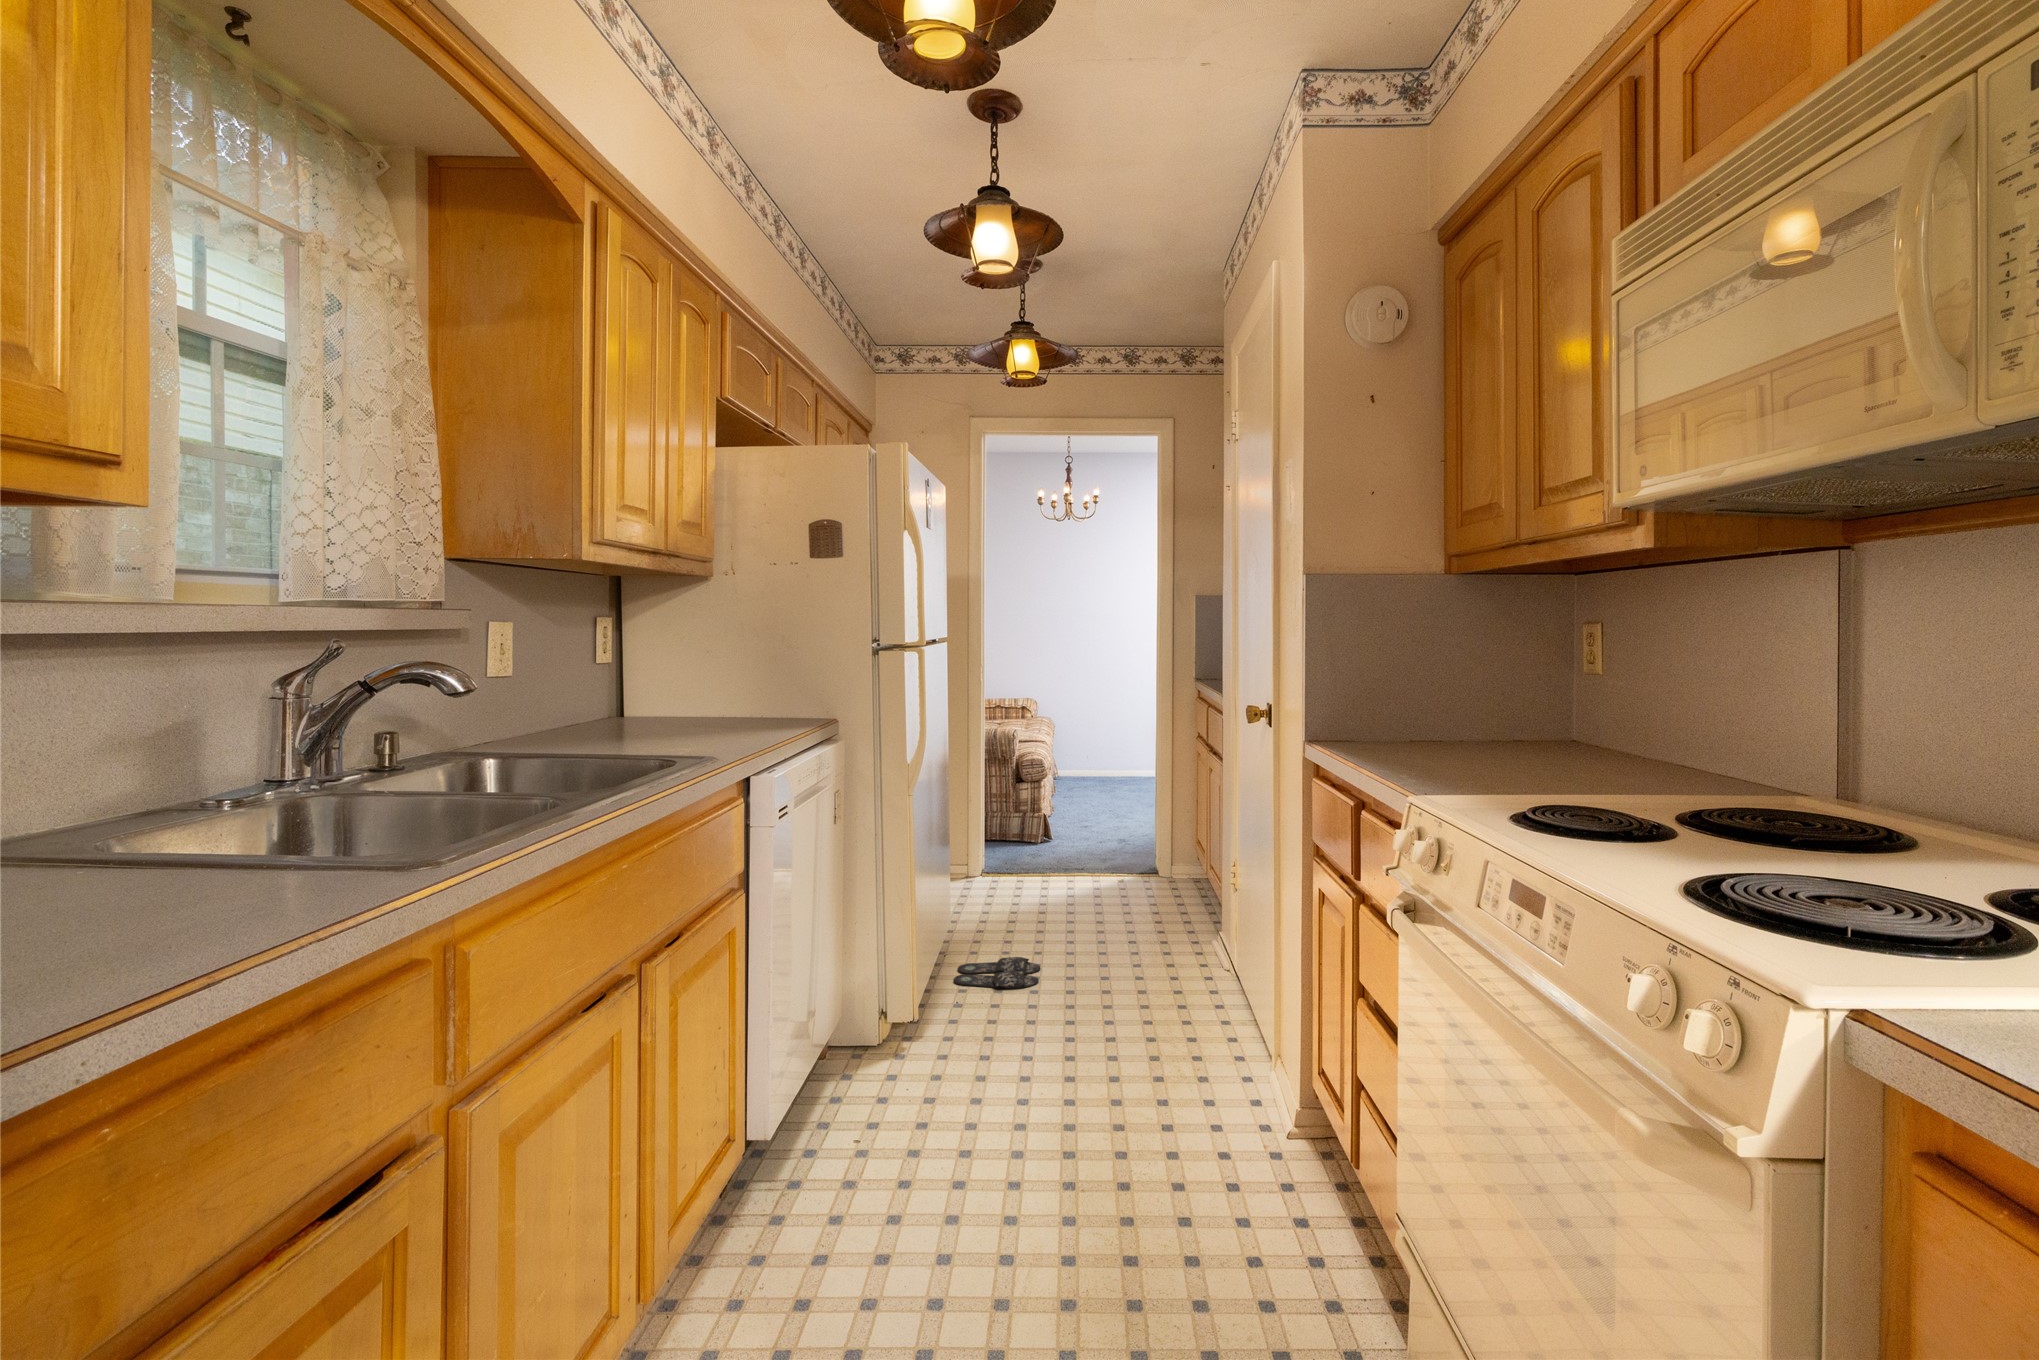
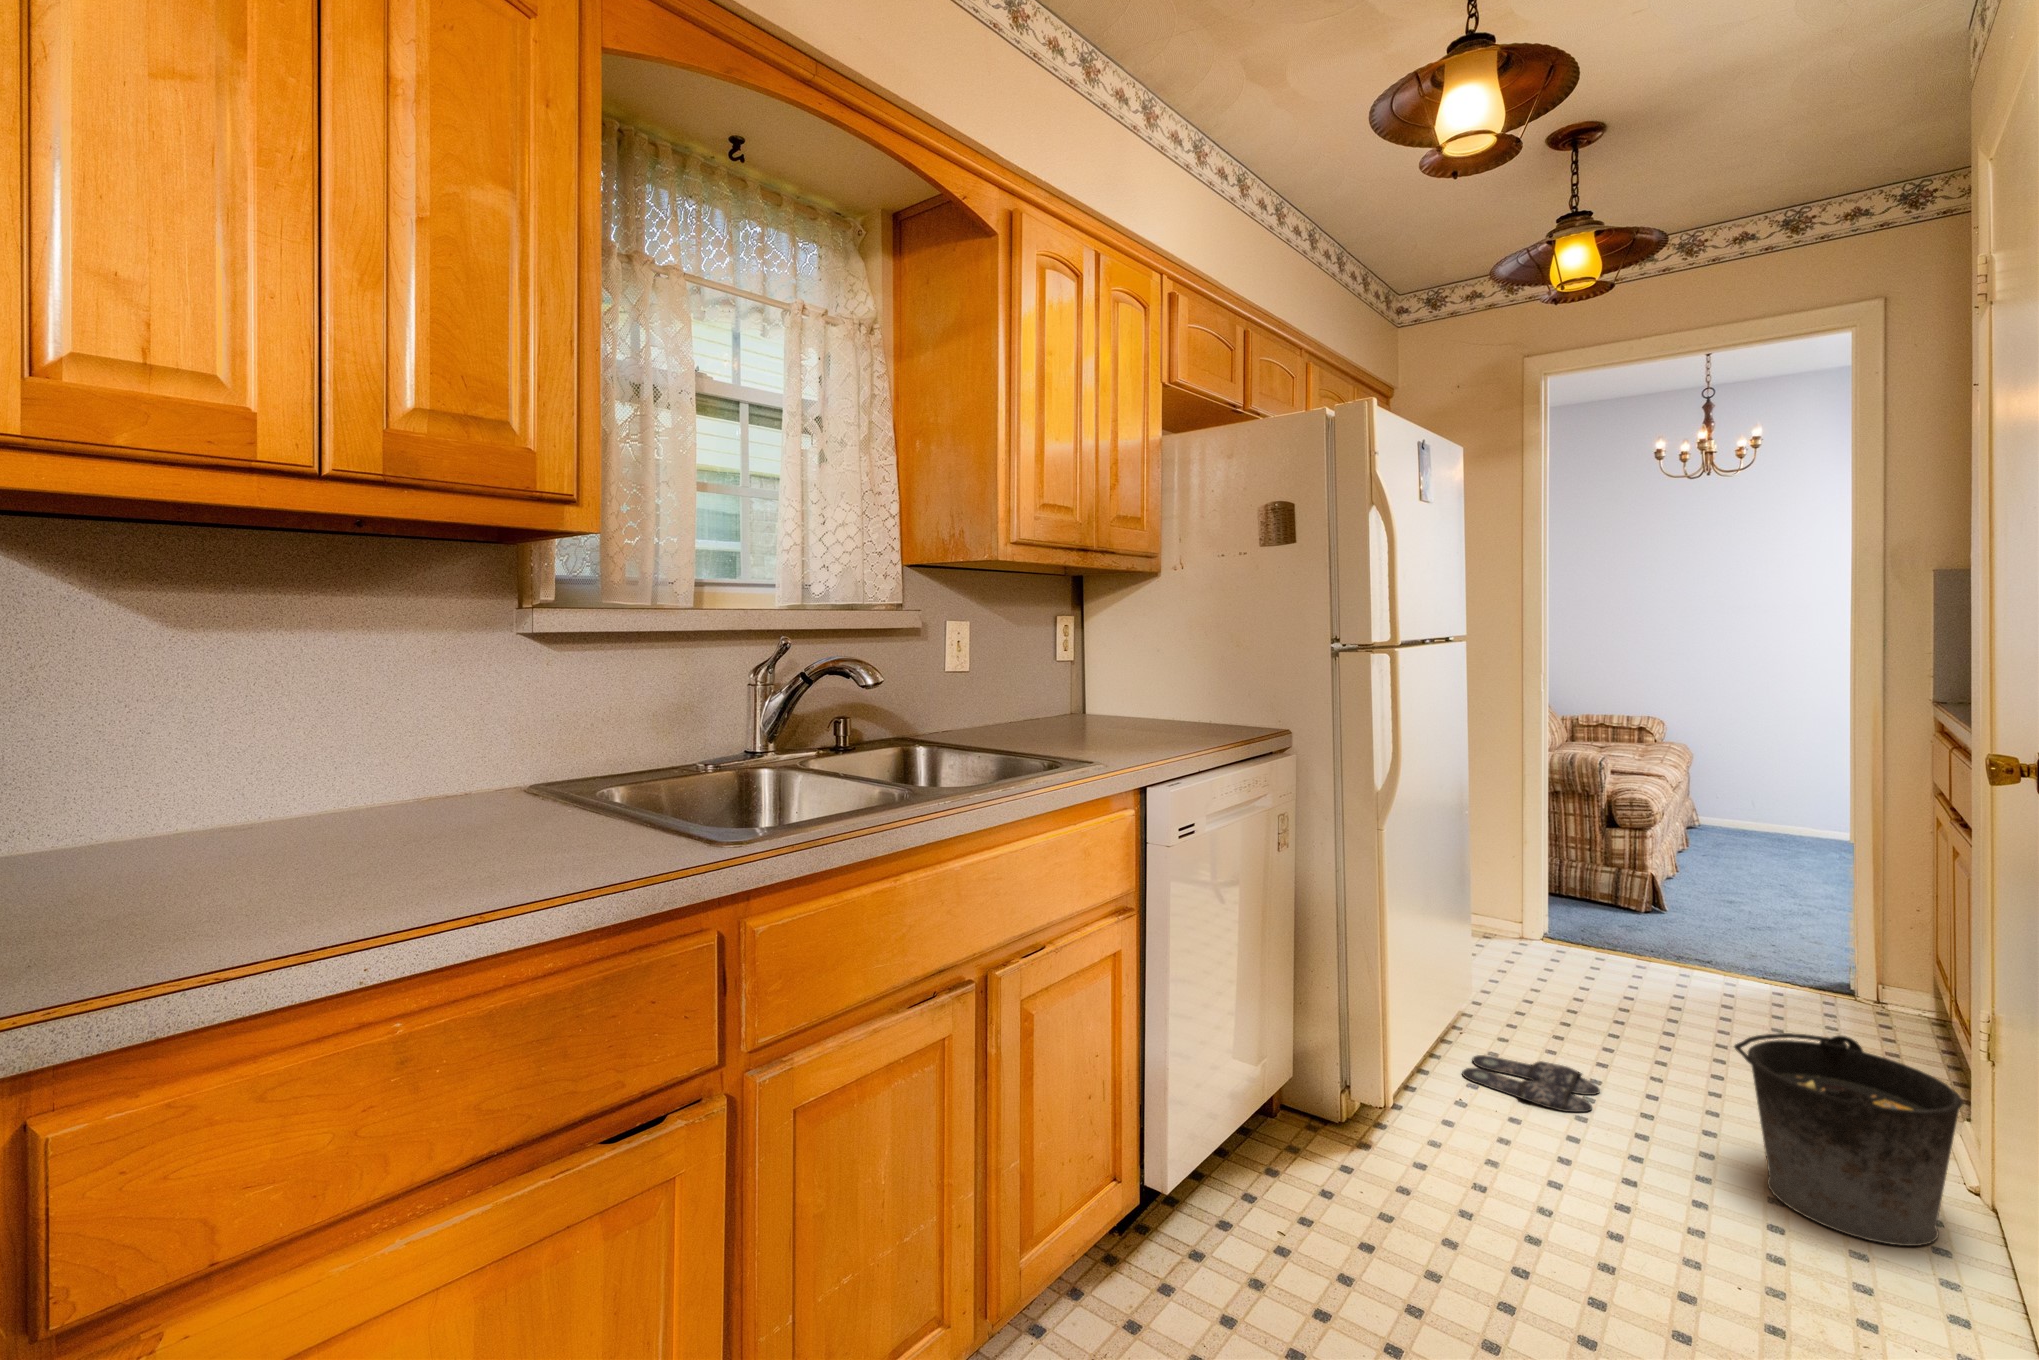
bucket: none [1121,892,1226,1012] -> present [1734,1033,1963,1246]

